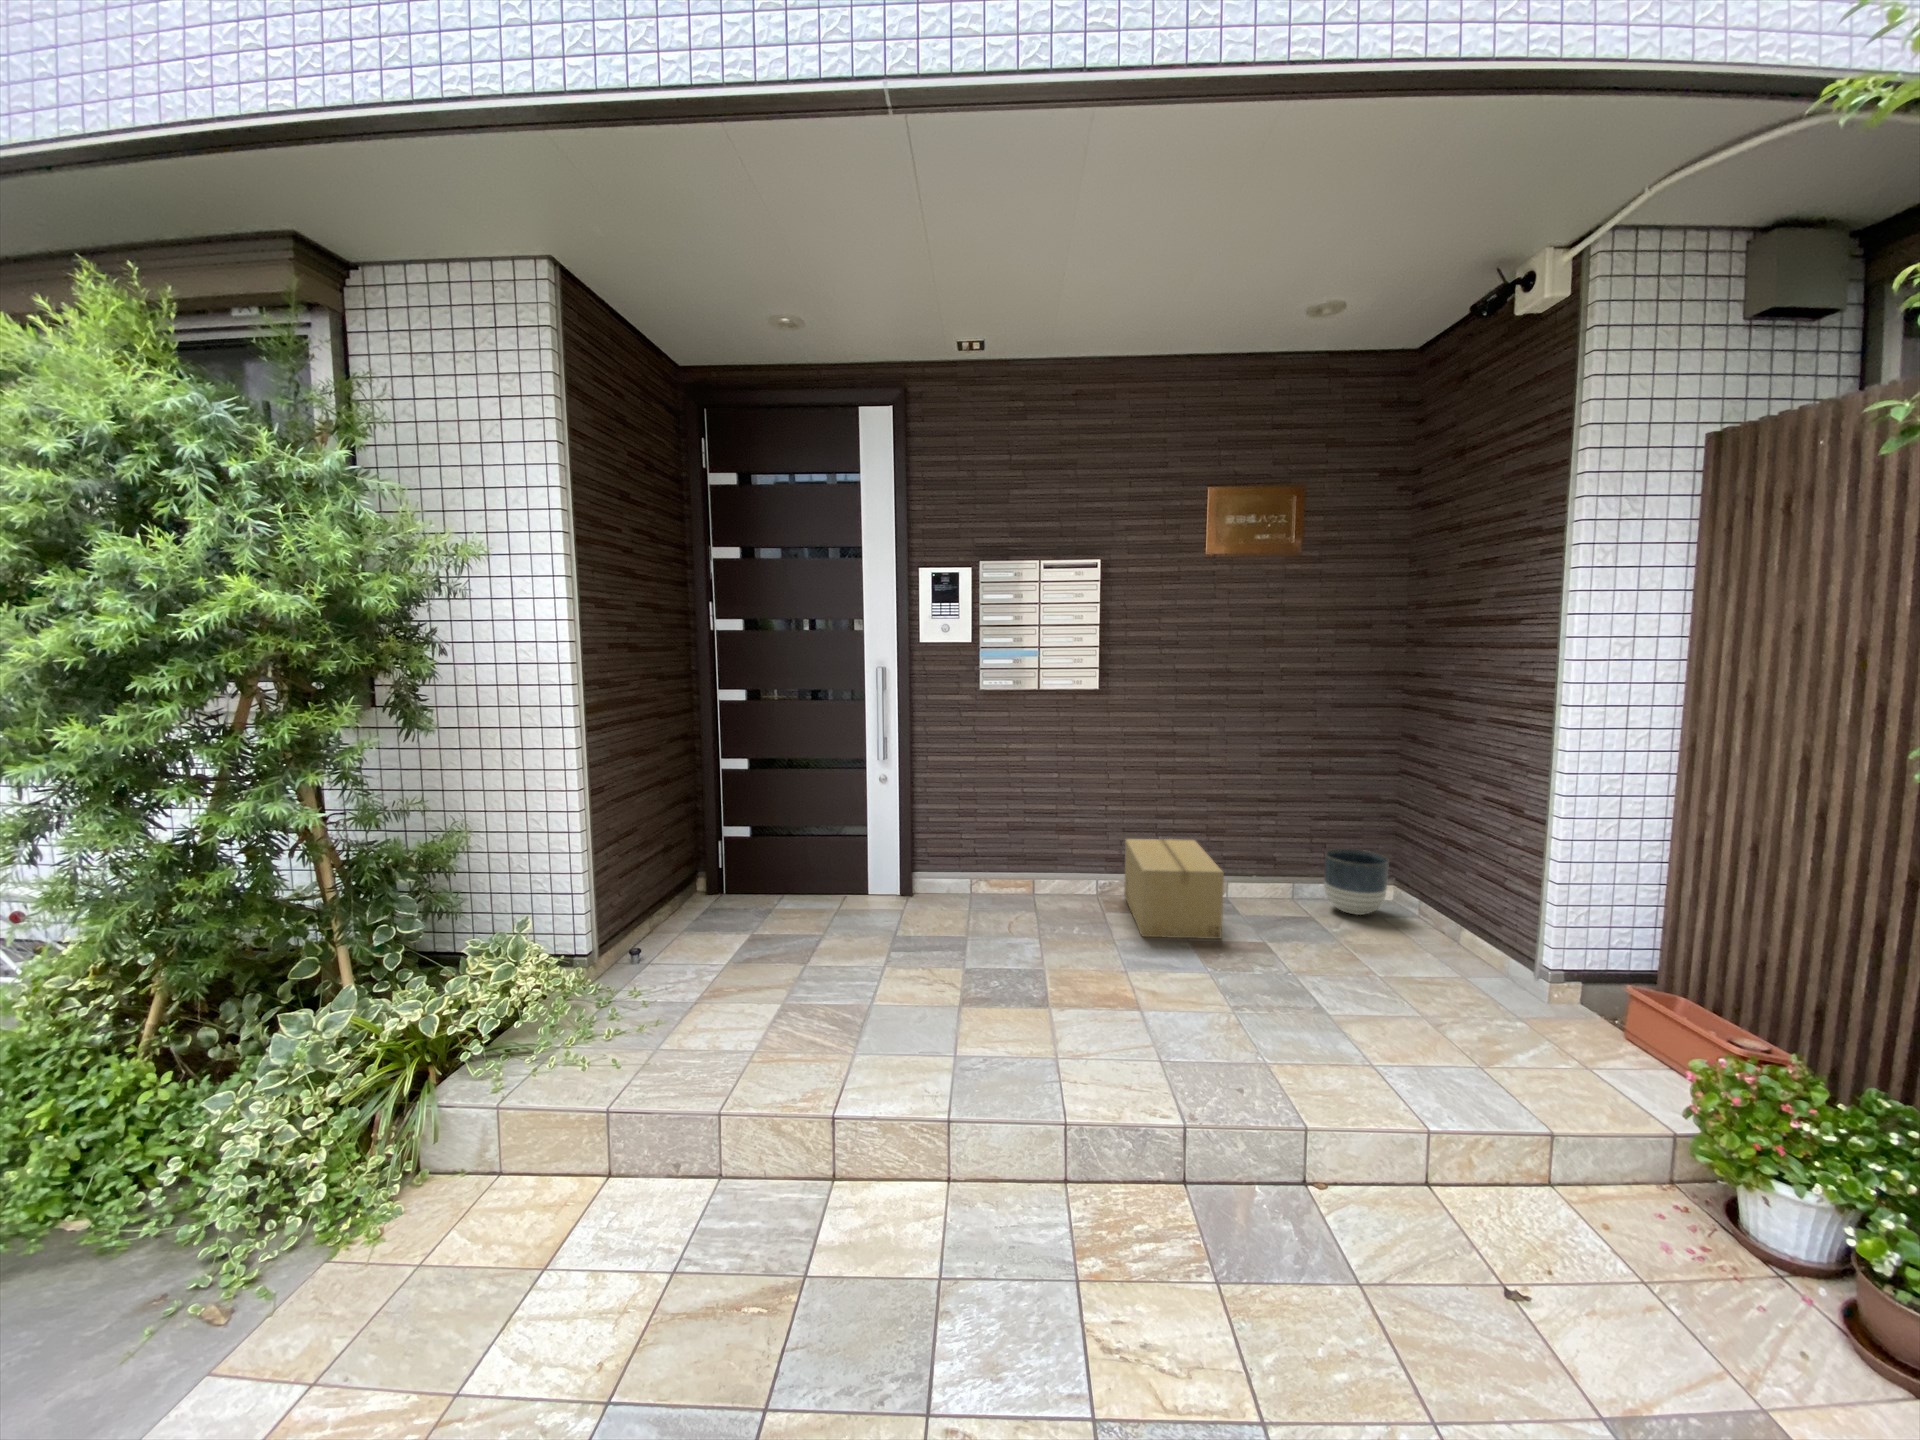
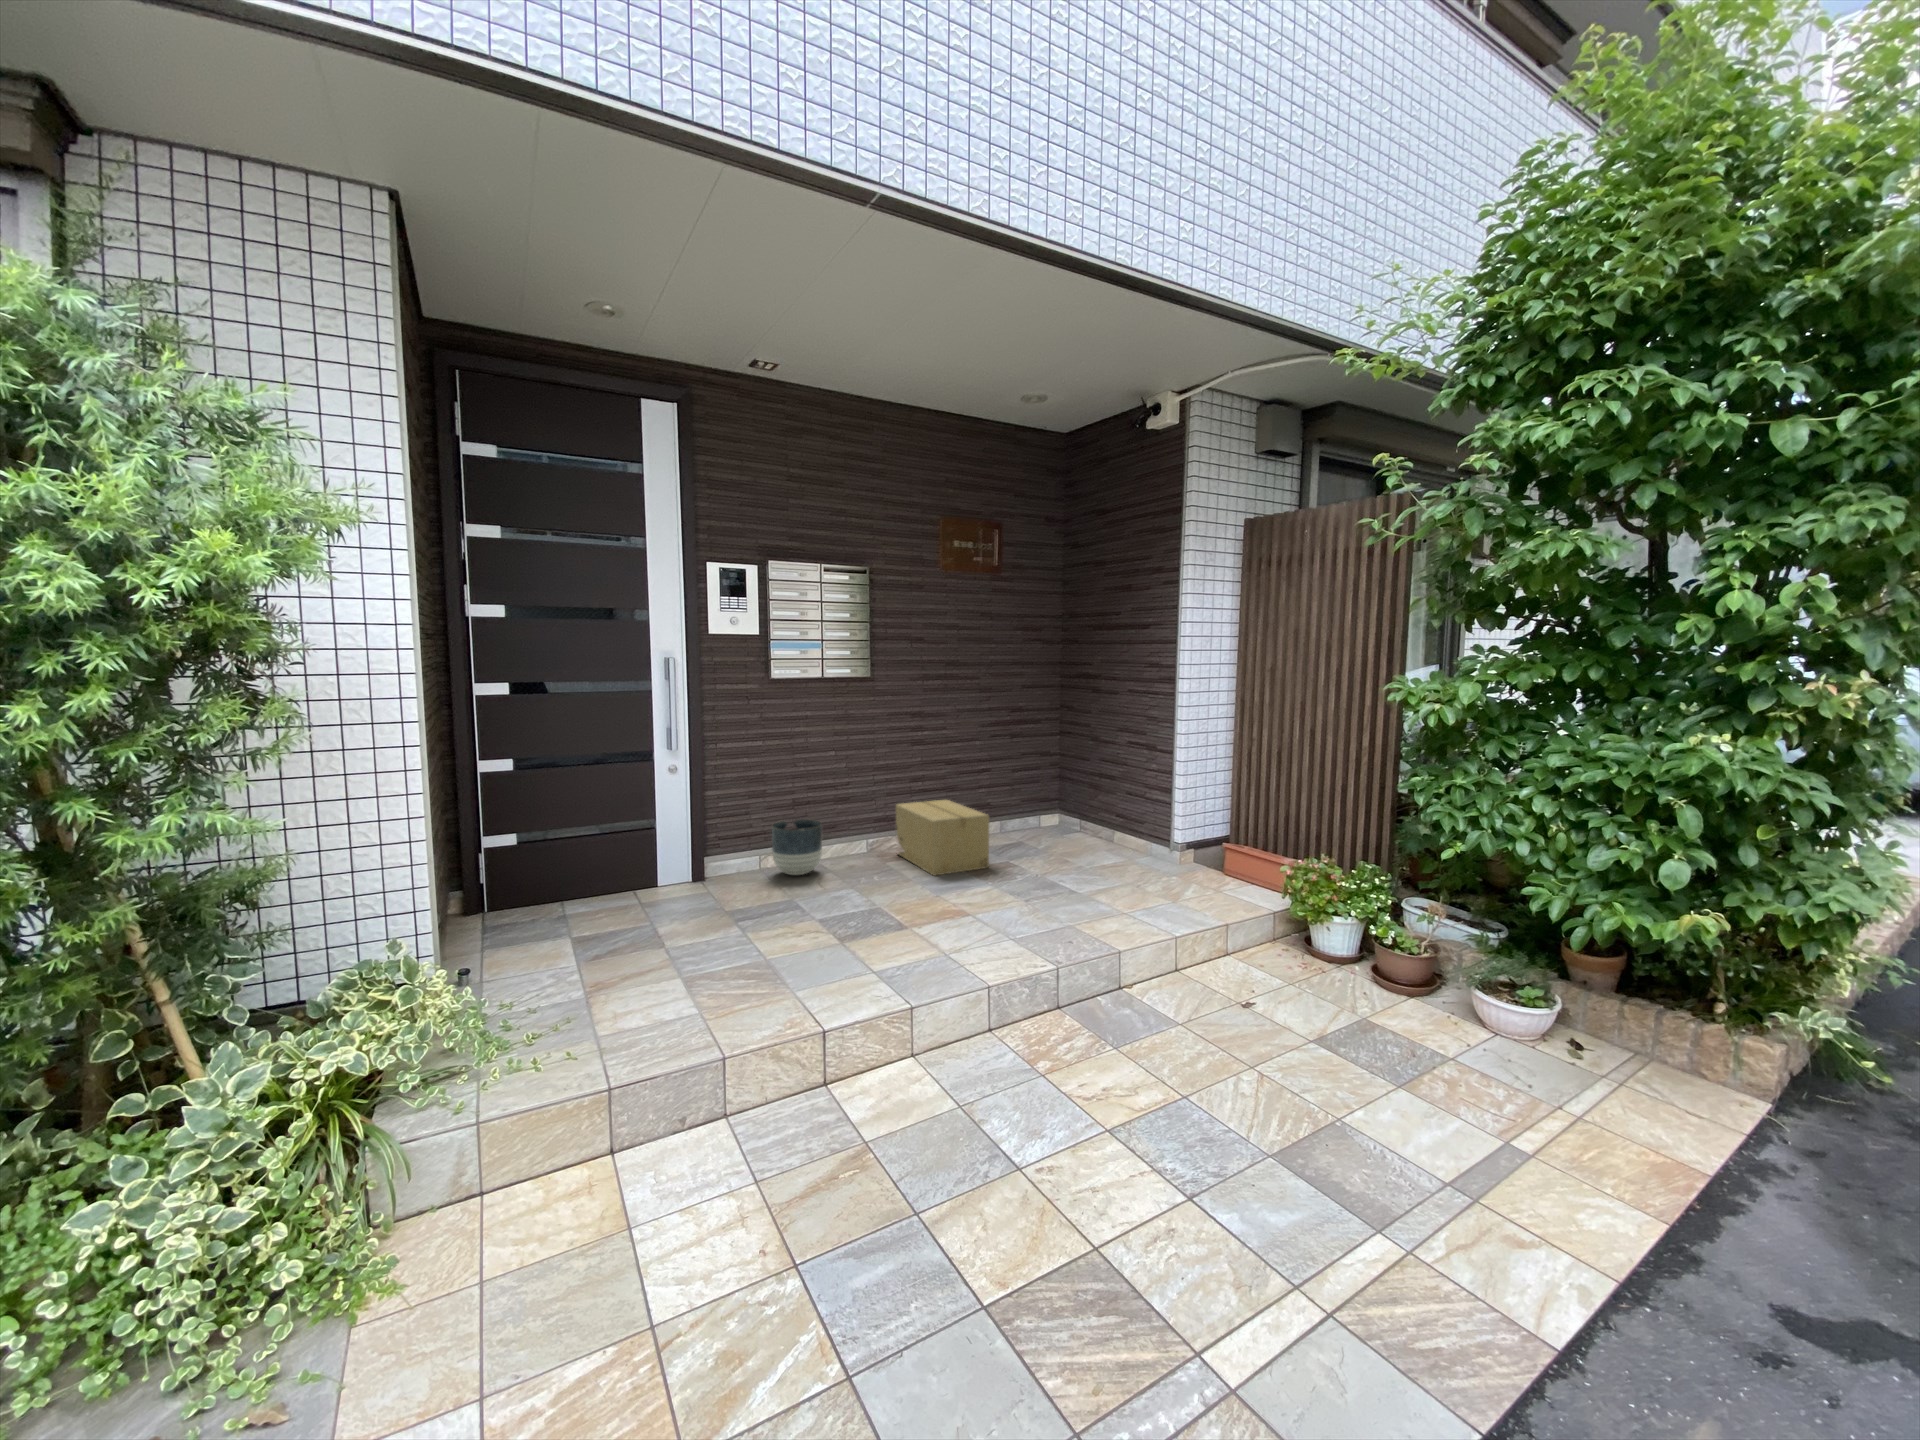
planter: present [1324,849,1389,915] -> present [772,819,822,875]

